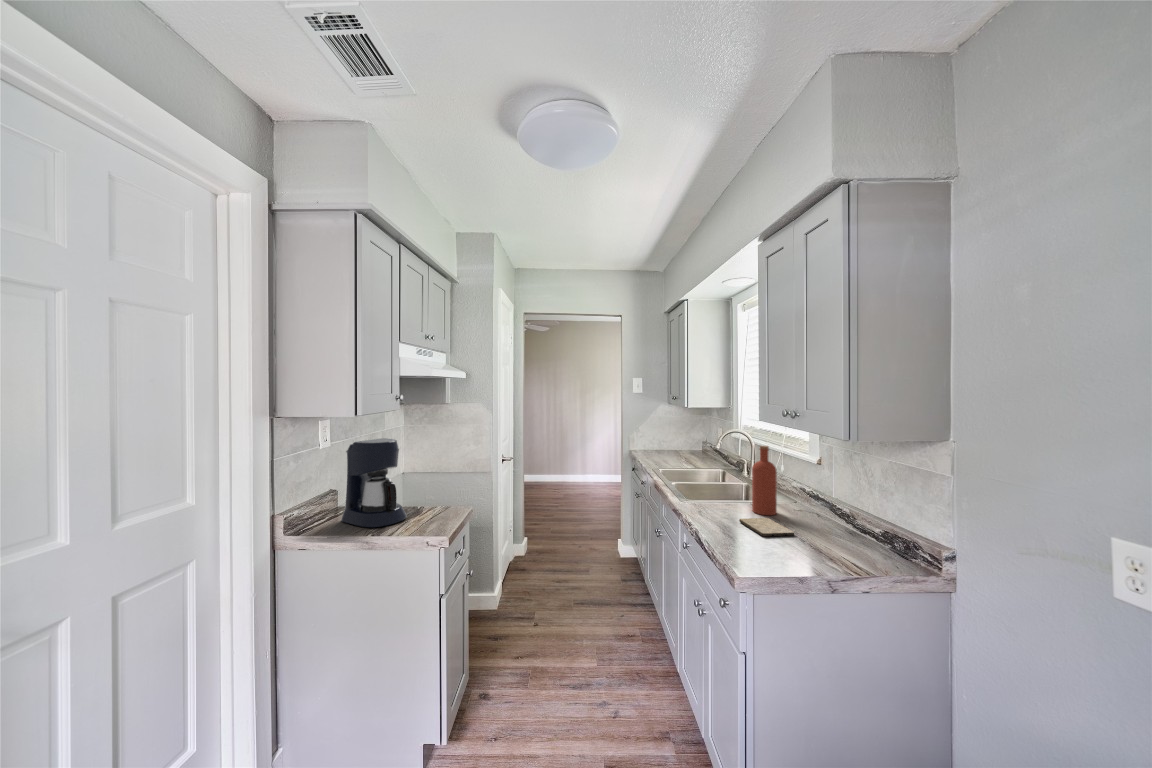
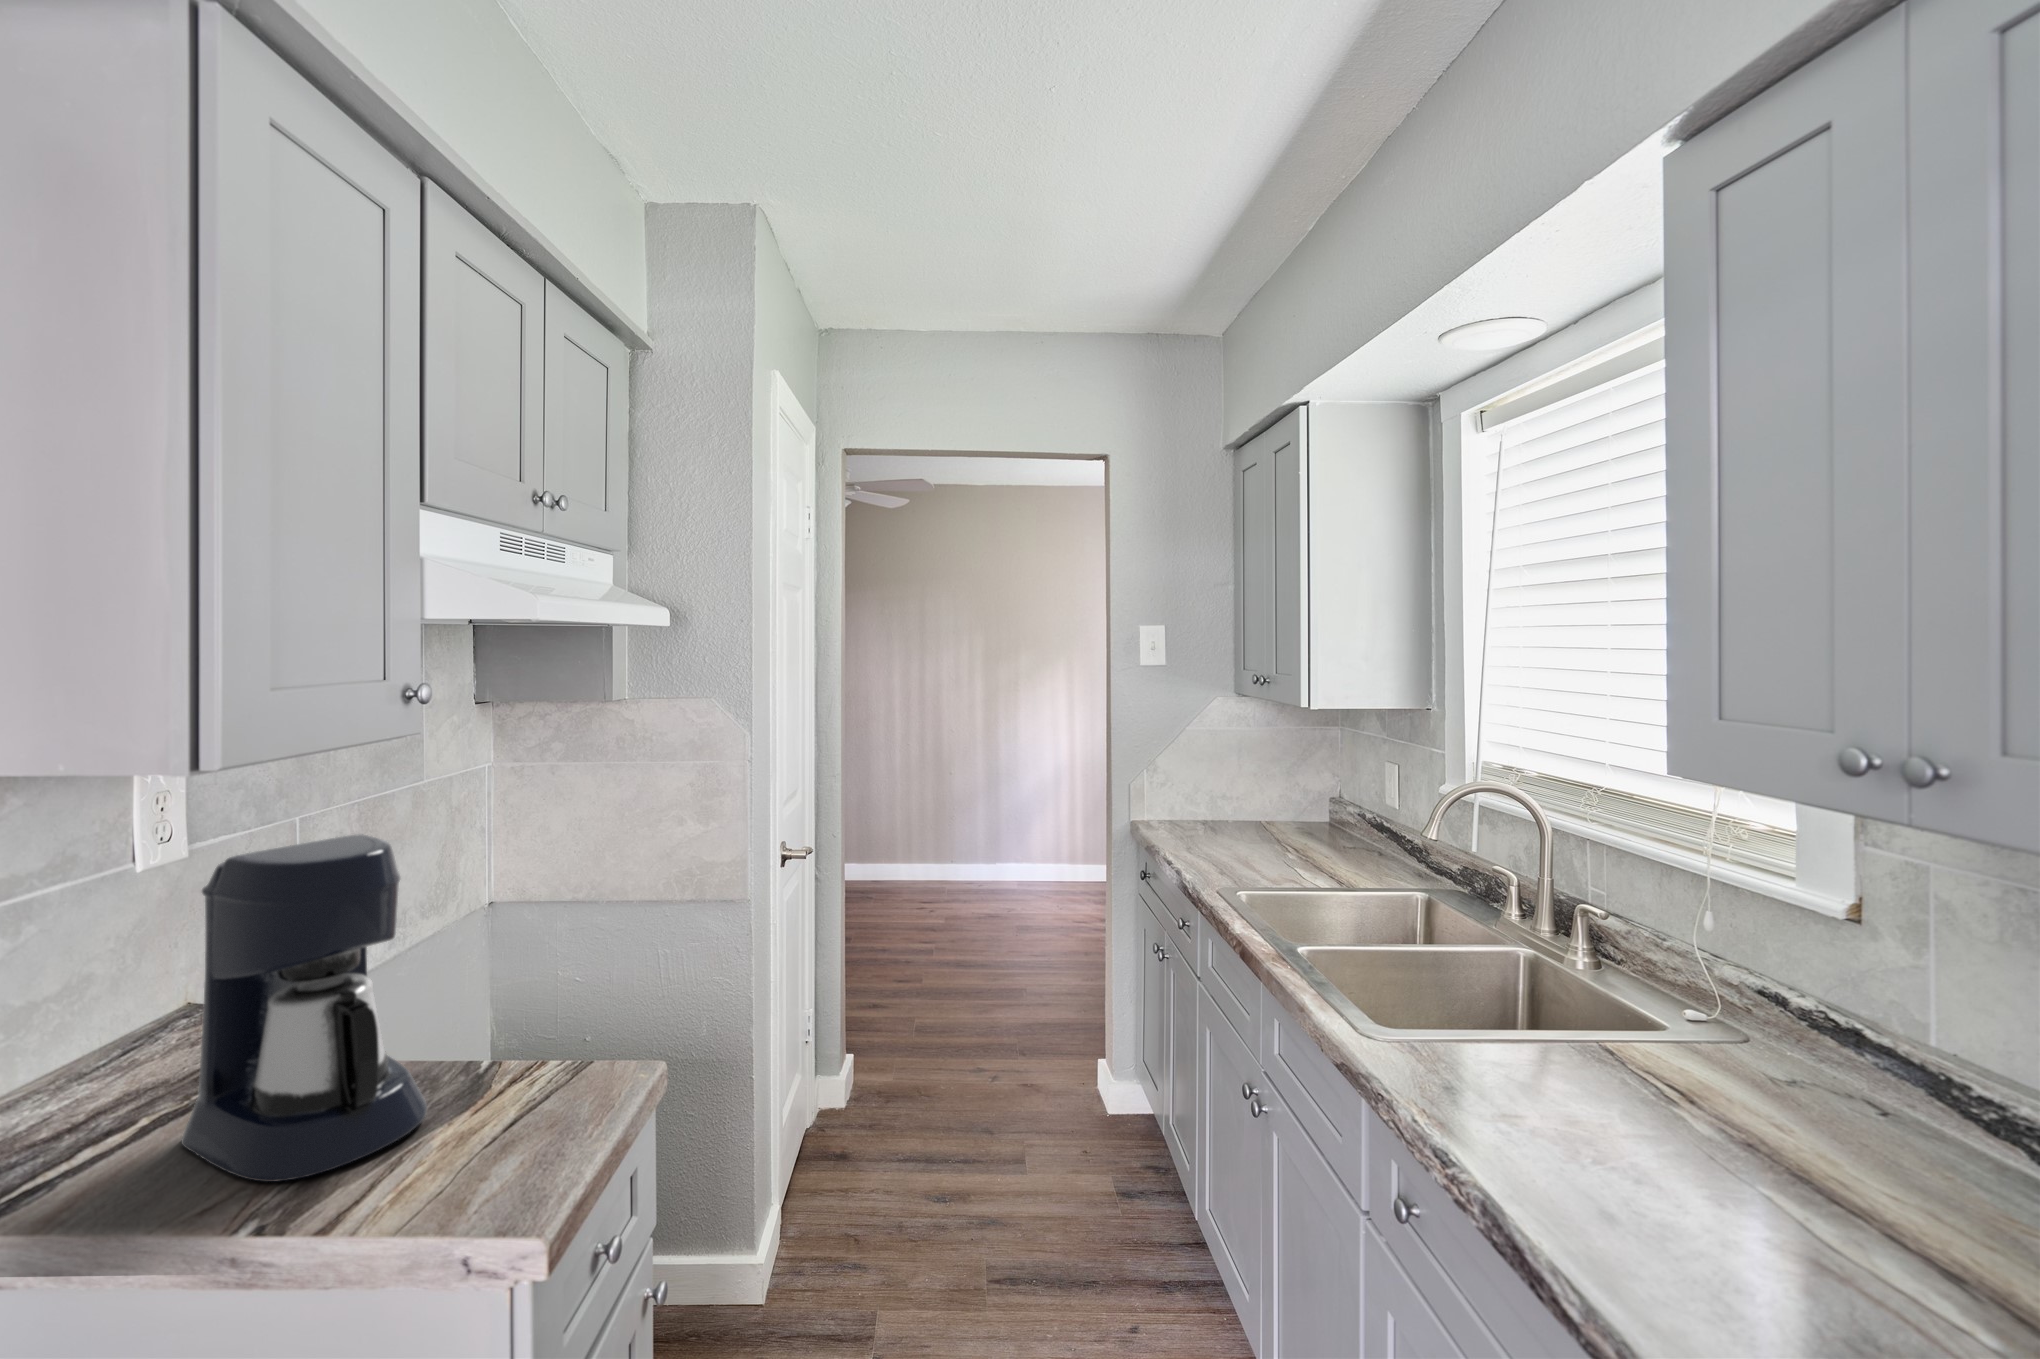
bottle: present [752,446,777,515] -> none [1622,855,1720,1106]
cutting board: present [739,518,794,537] -> none [1621,1128,1891,1245]

